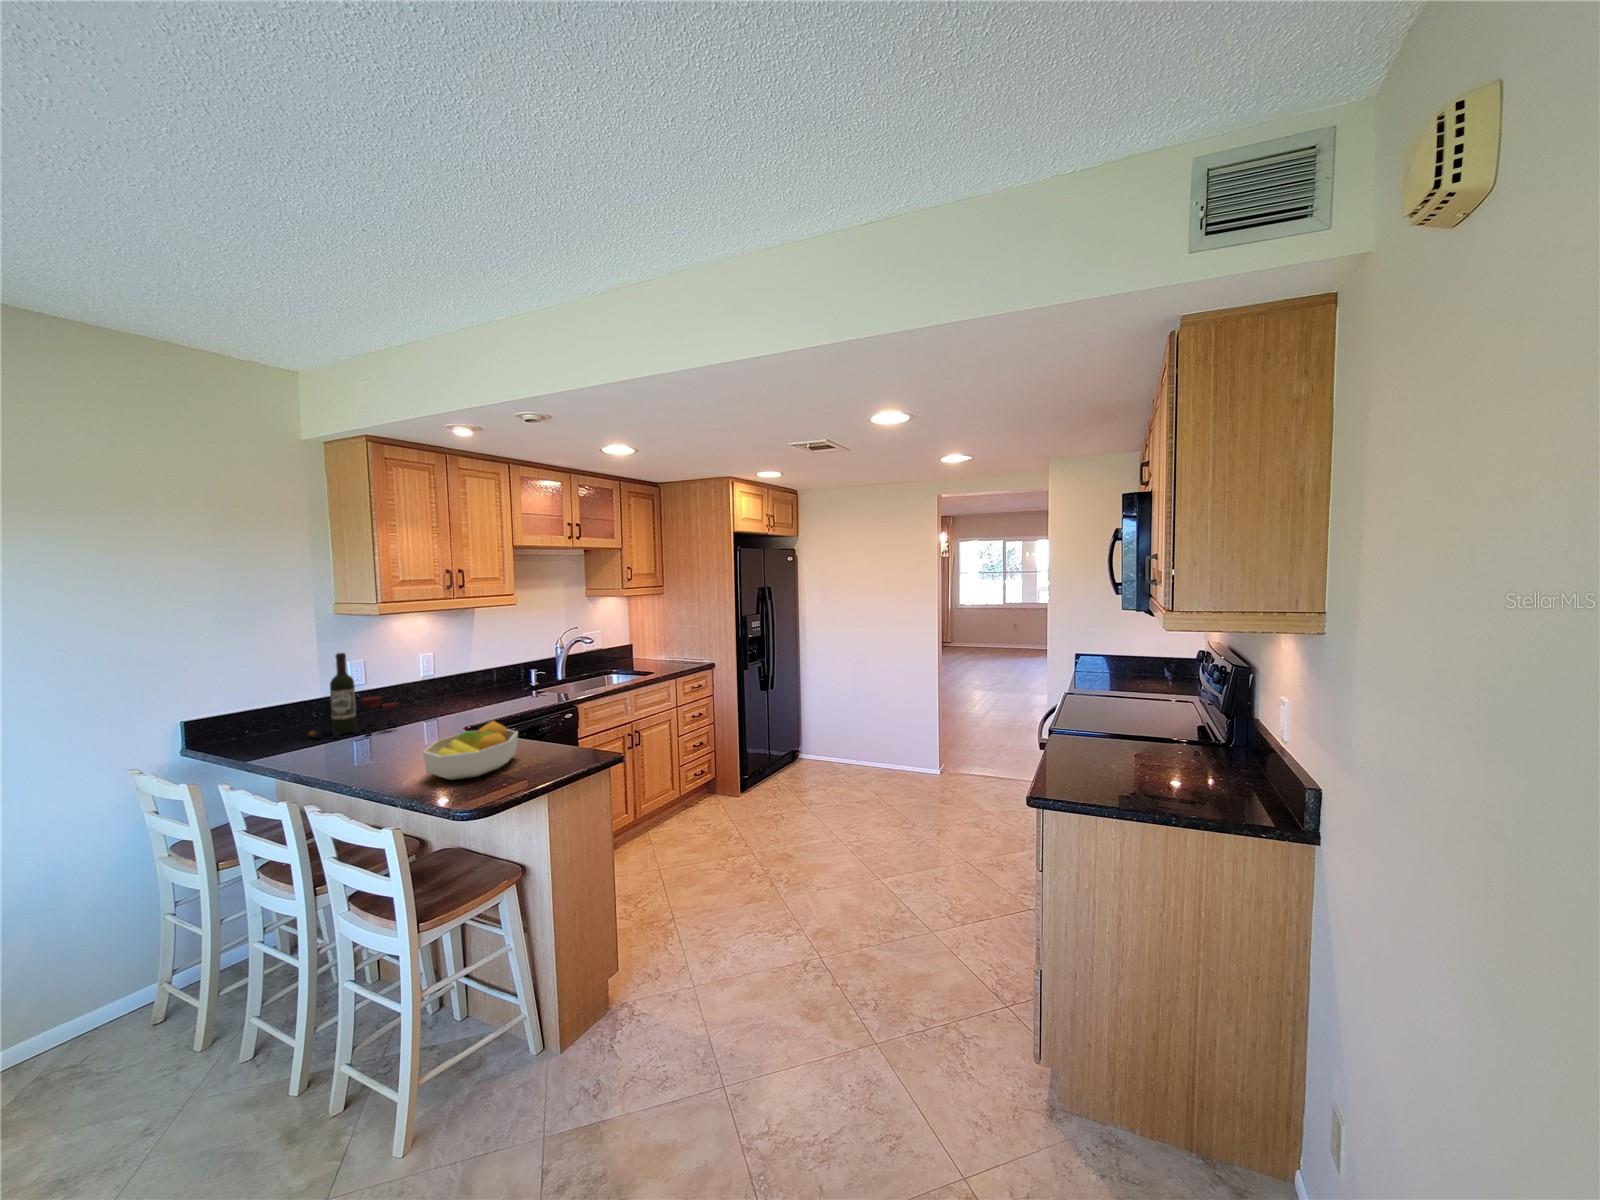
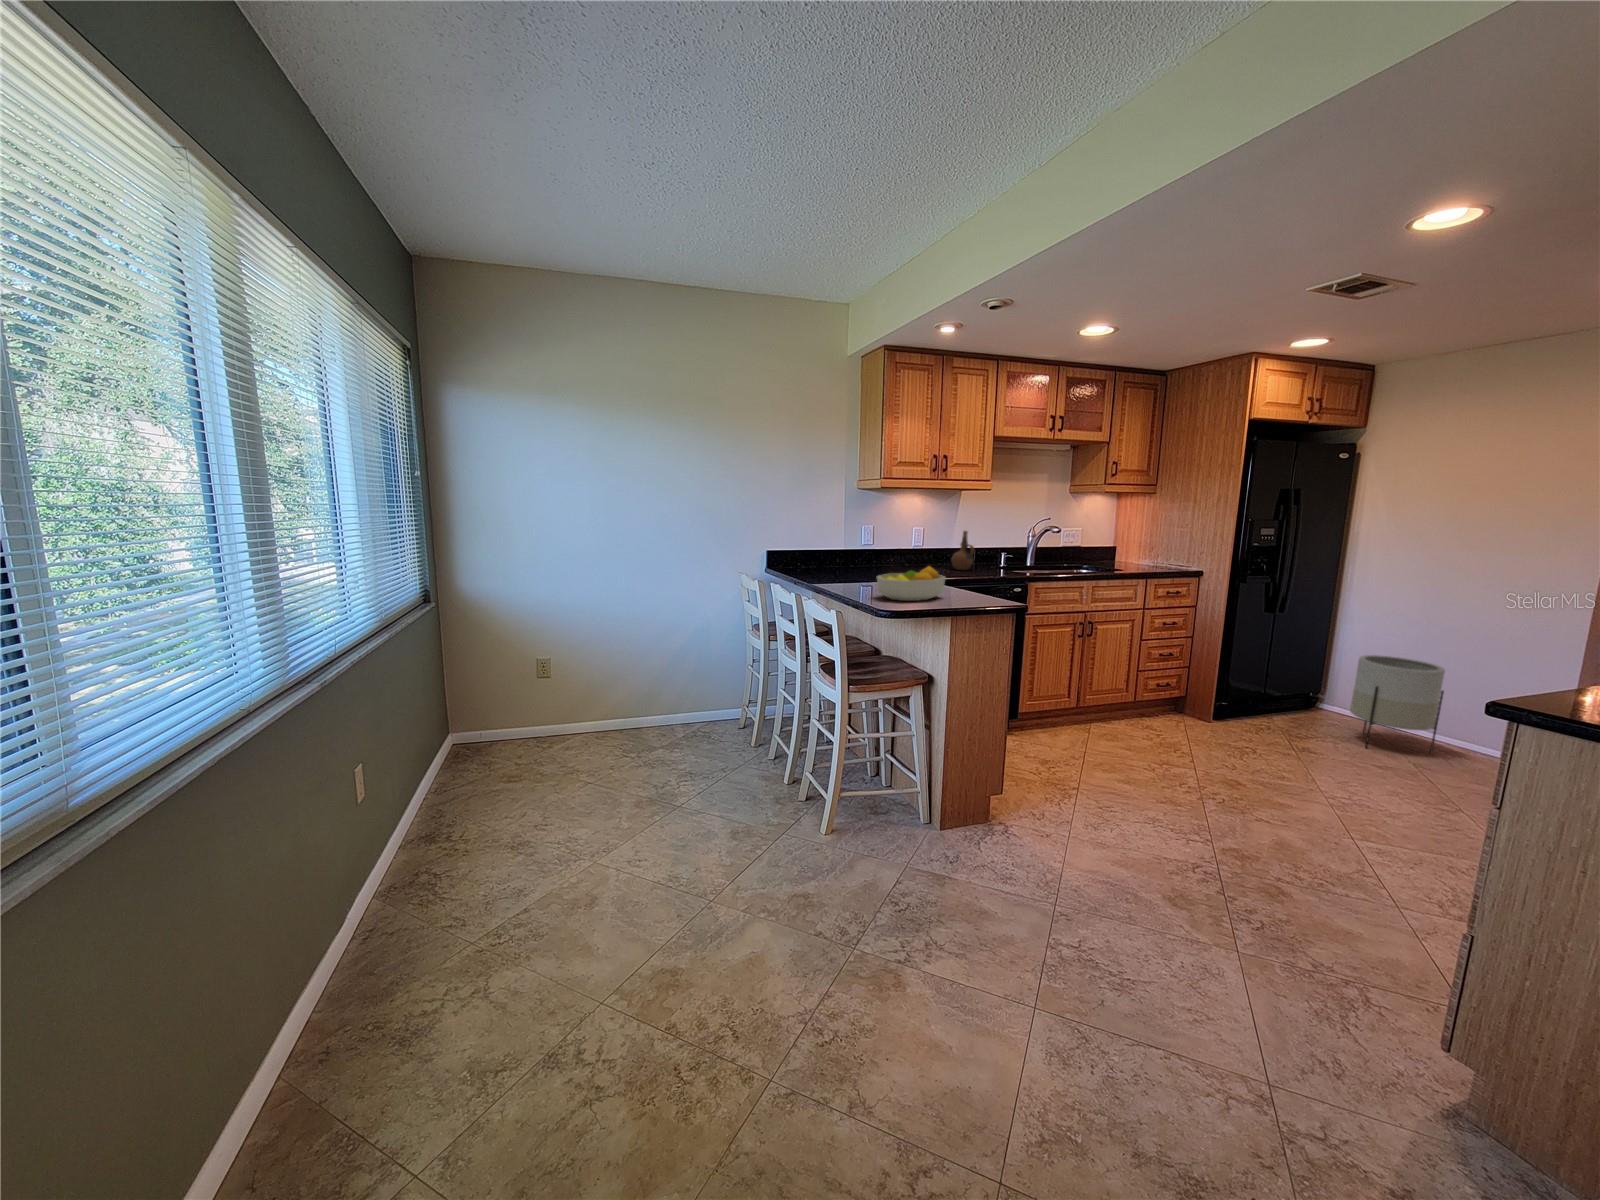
wine bottle: present [309,653,399,739] -> none [836,515,890,576]
ceramic pitcher: none [476,653,505,700] -> present [951,531,975,570]
planter: none [820,707,868,782] -> present [1350,655,1445,753]

